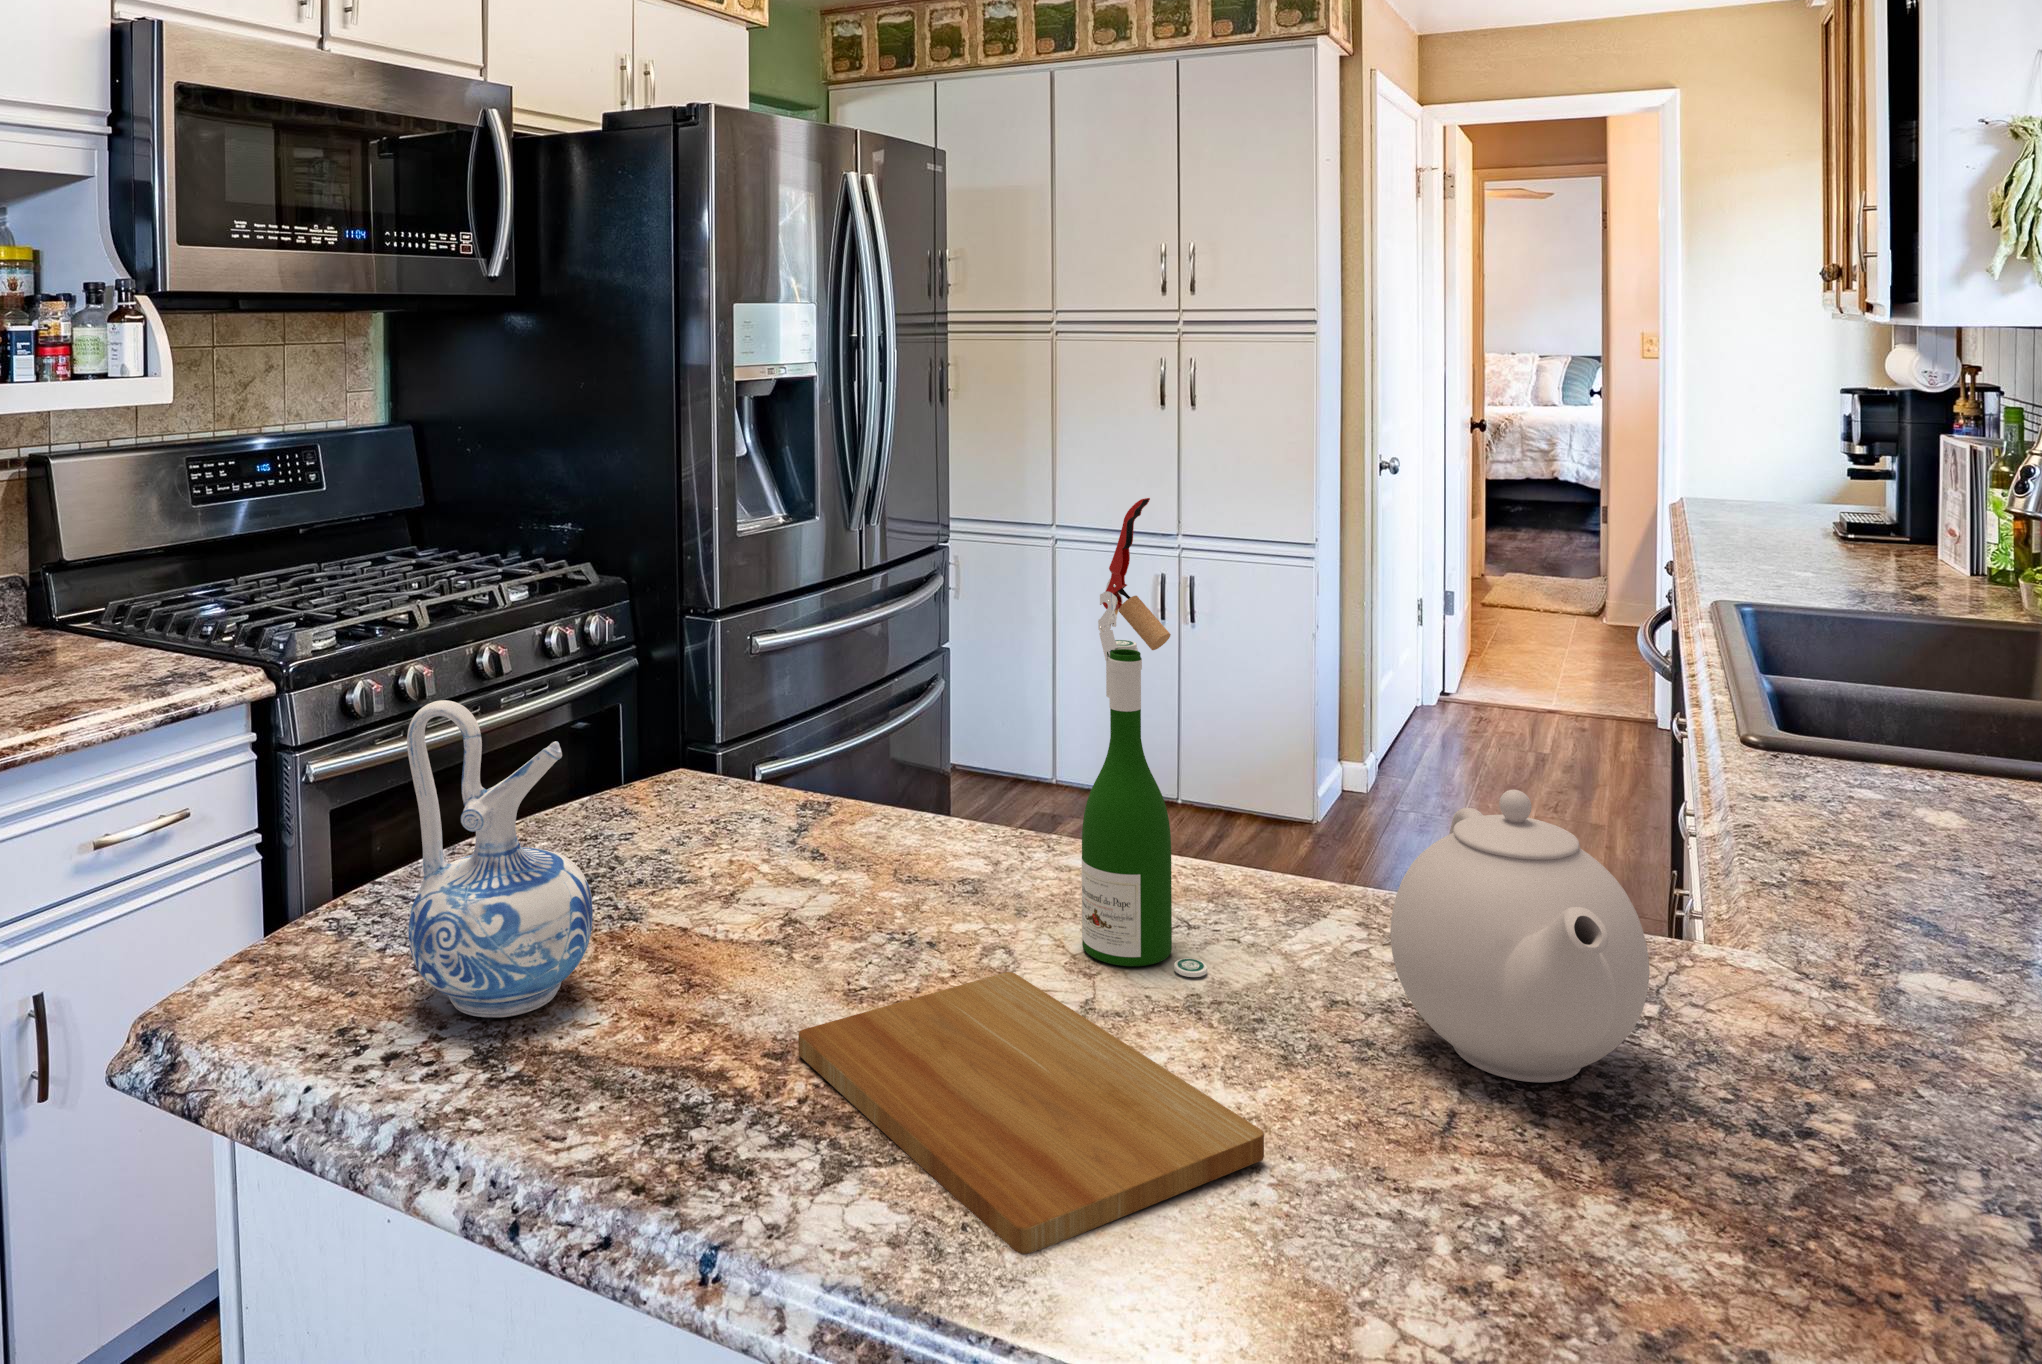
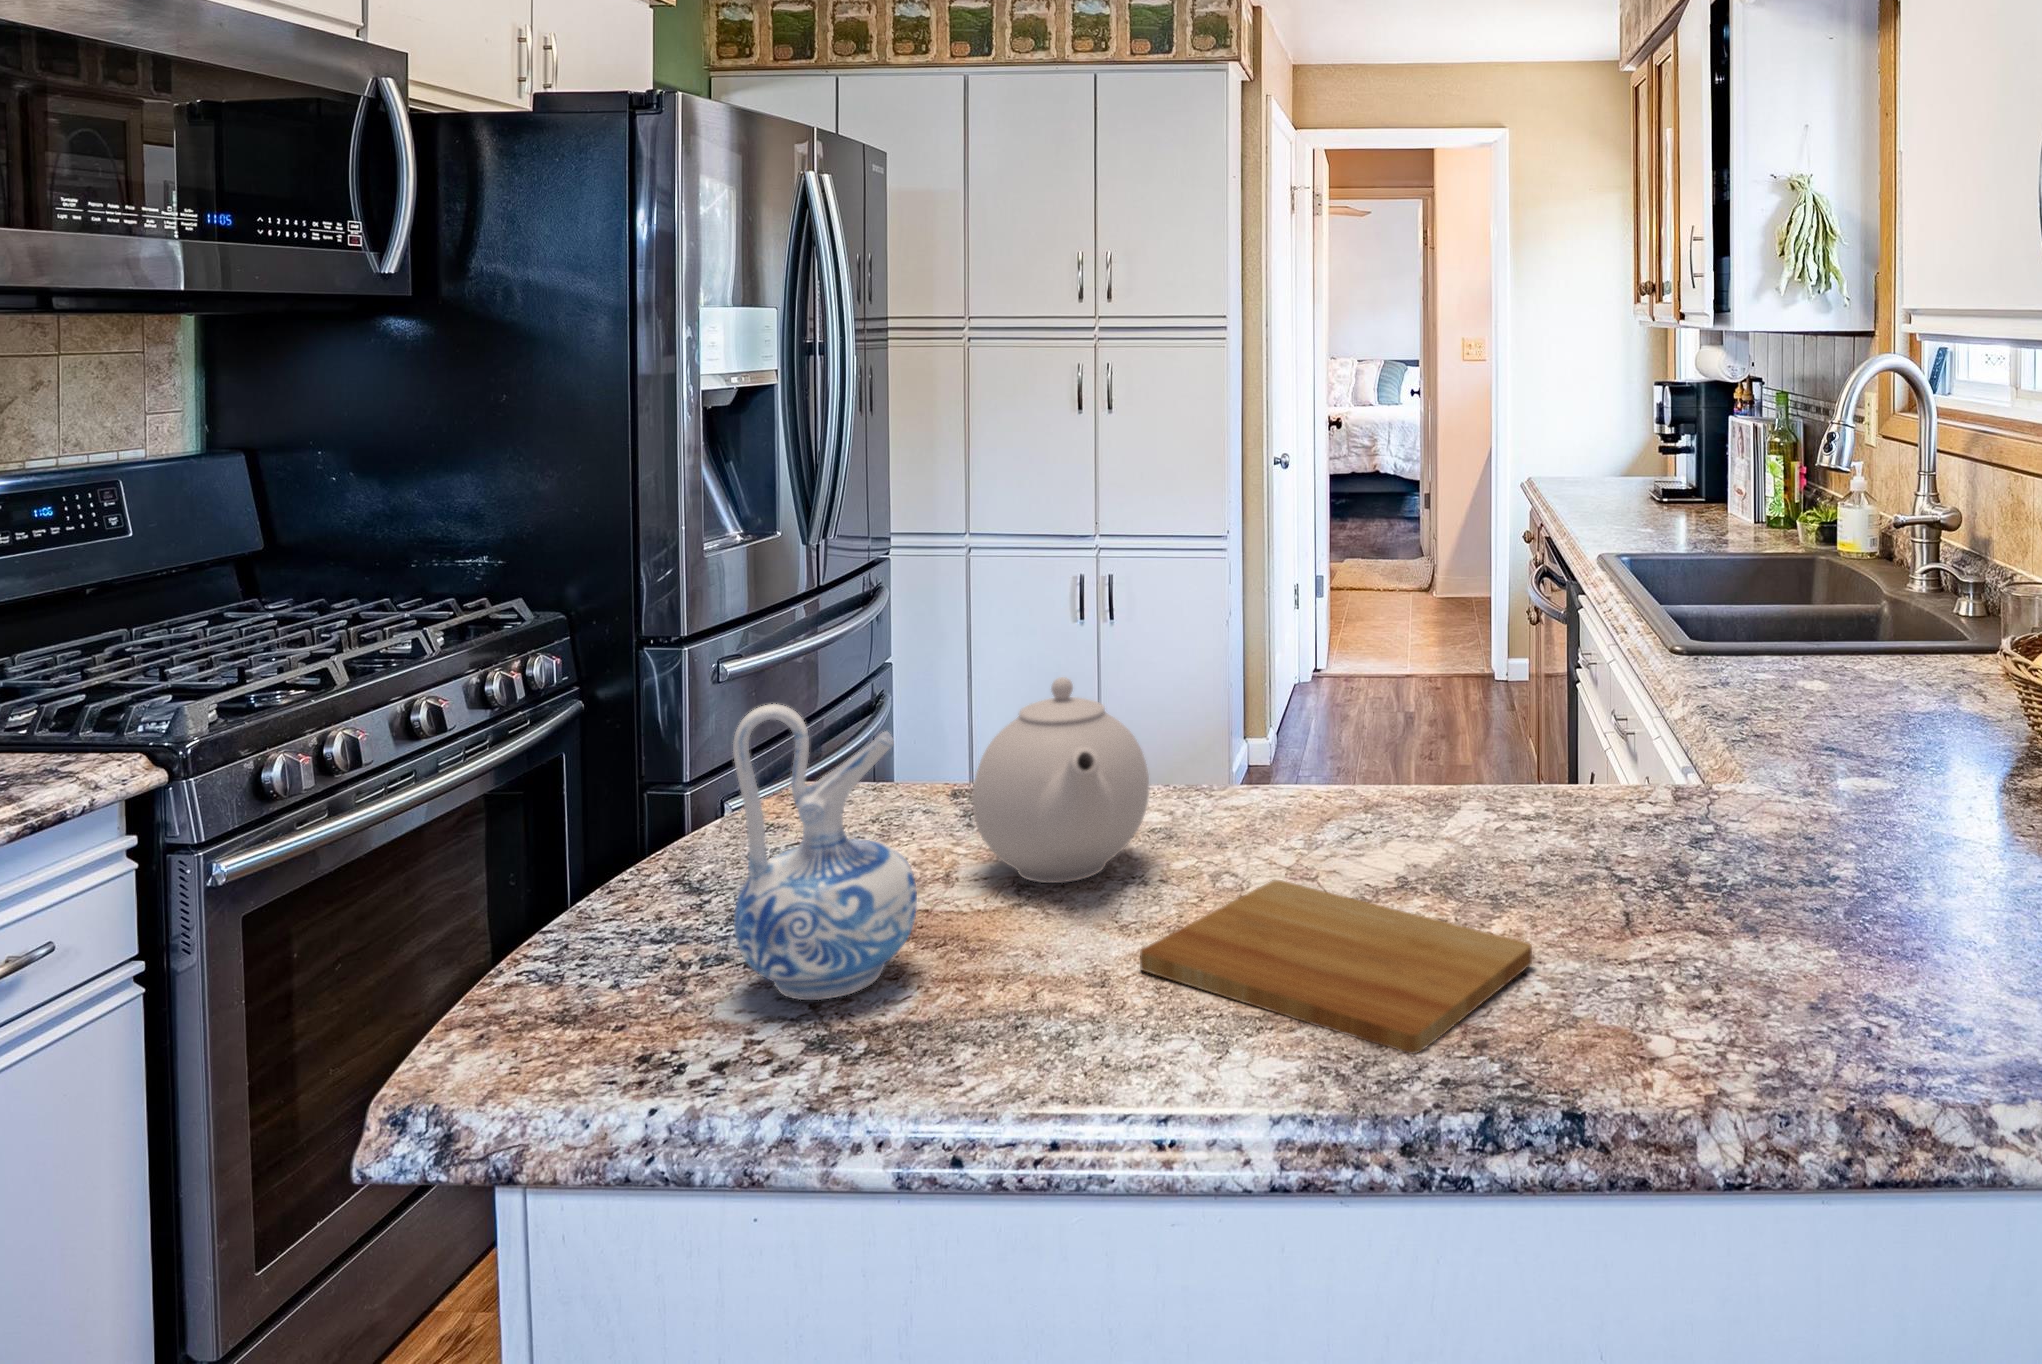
wine bottle: present [1082,498,1207,977] -> none [1299,483,1406,866]
teapot: present [1390,790,1650,1082] -> present [972,677,1149,883]

